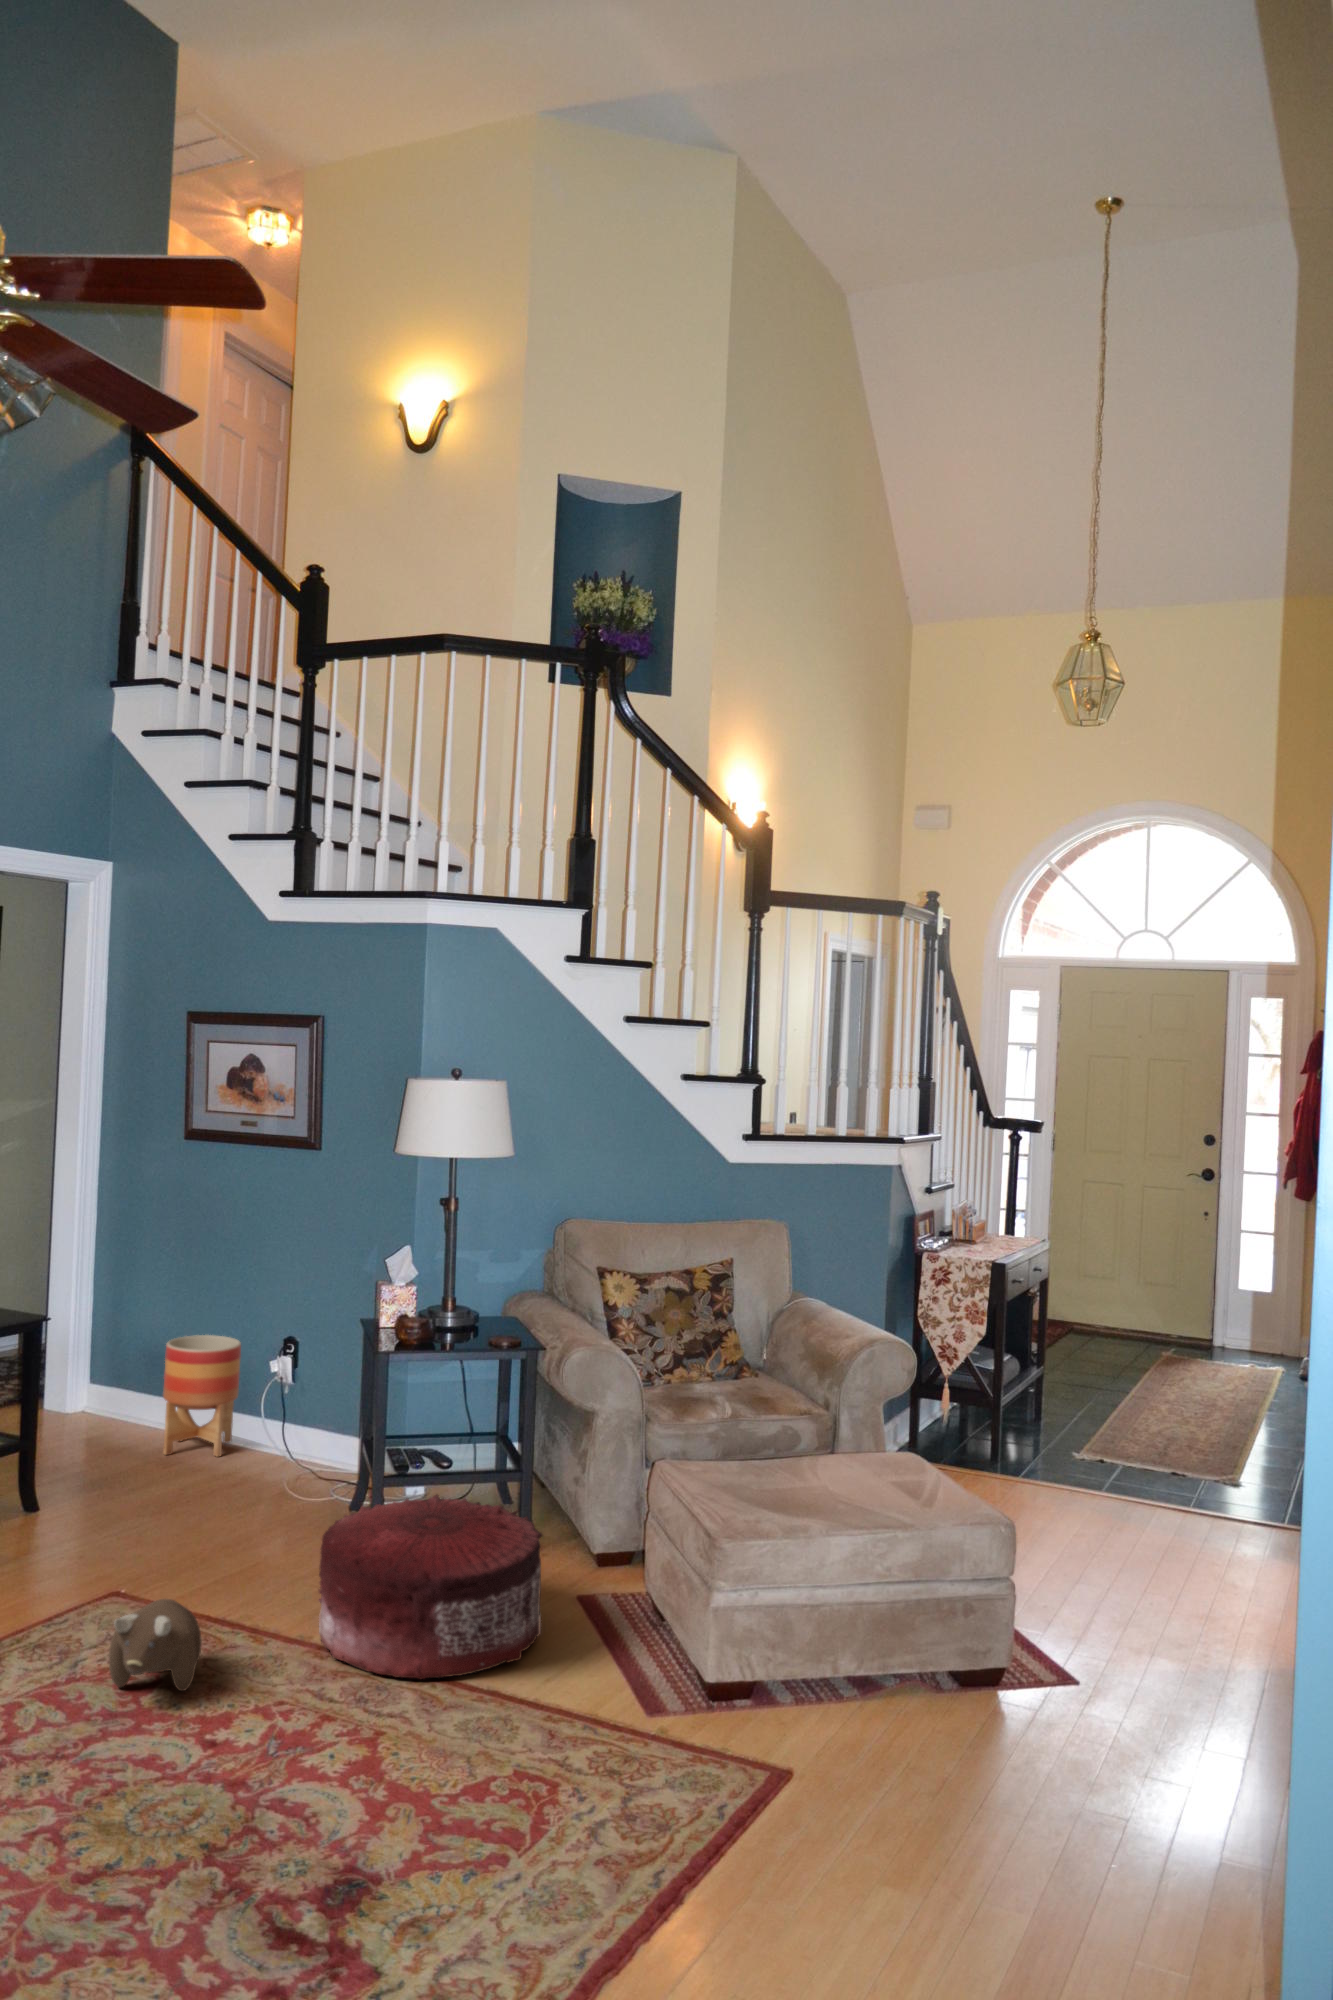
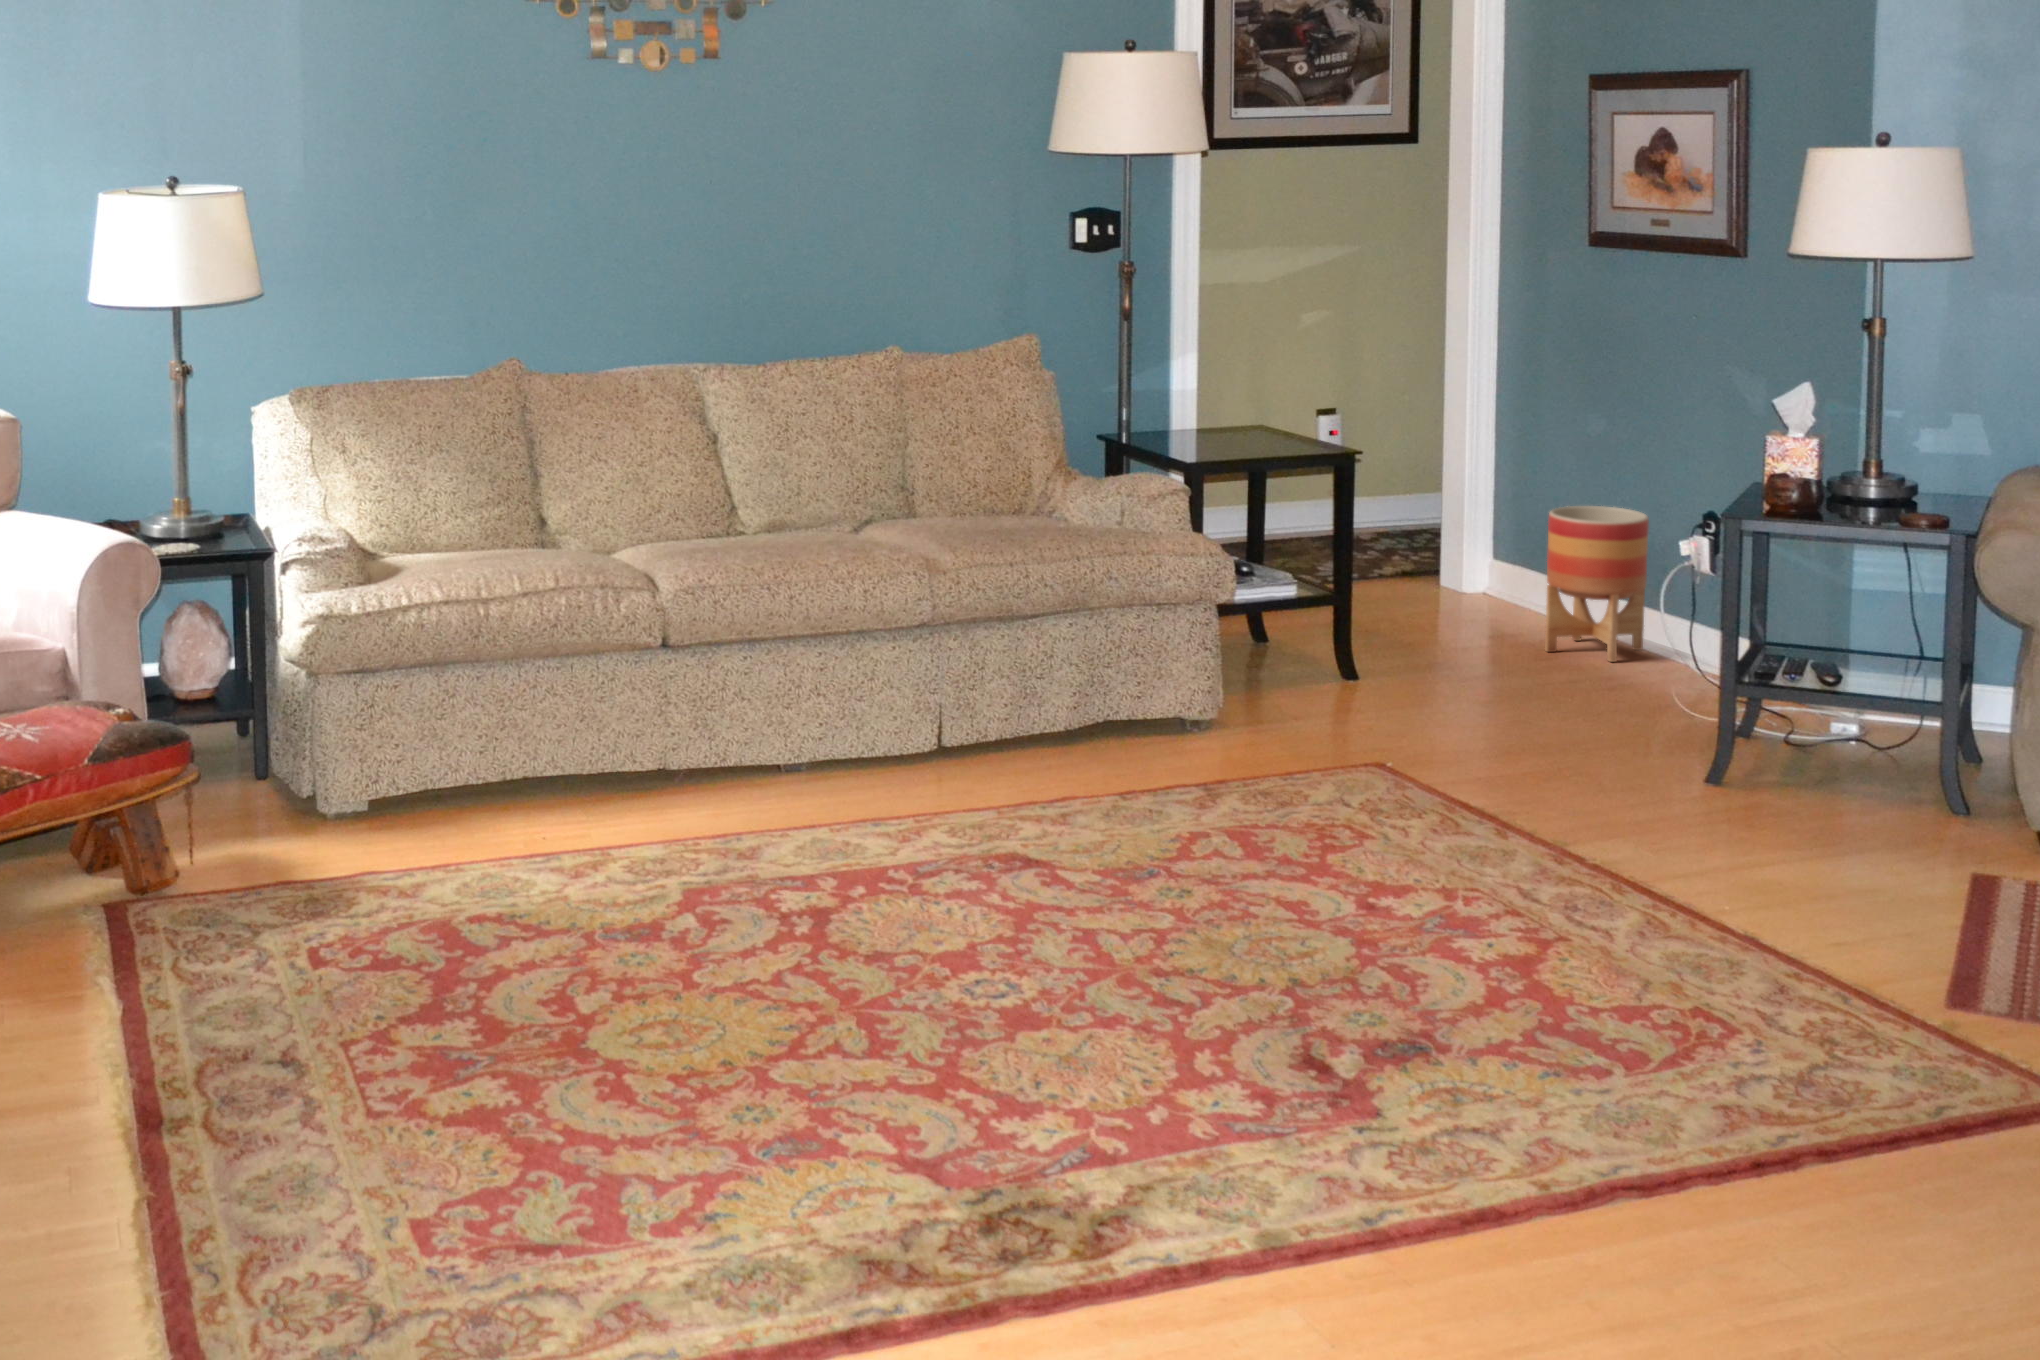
pouf: present [319,1495,542,1679] -> none [1567,700,1885,919]
plush toy: present [109,1599,202,1691] -> none [1295,756,1415,861]

